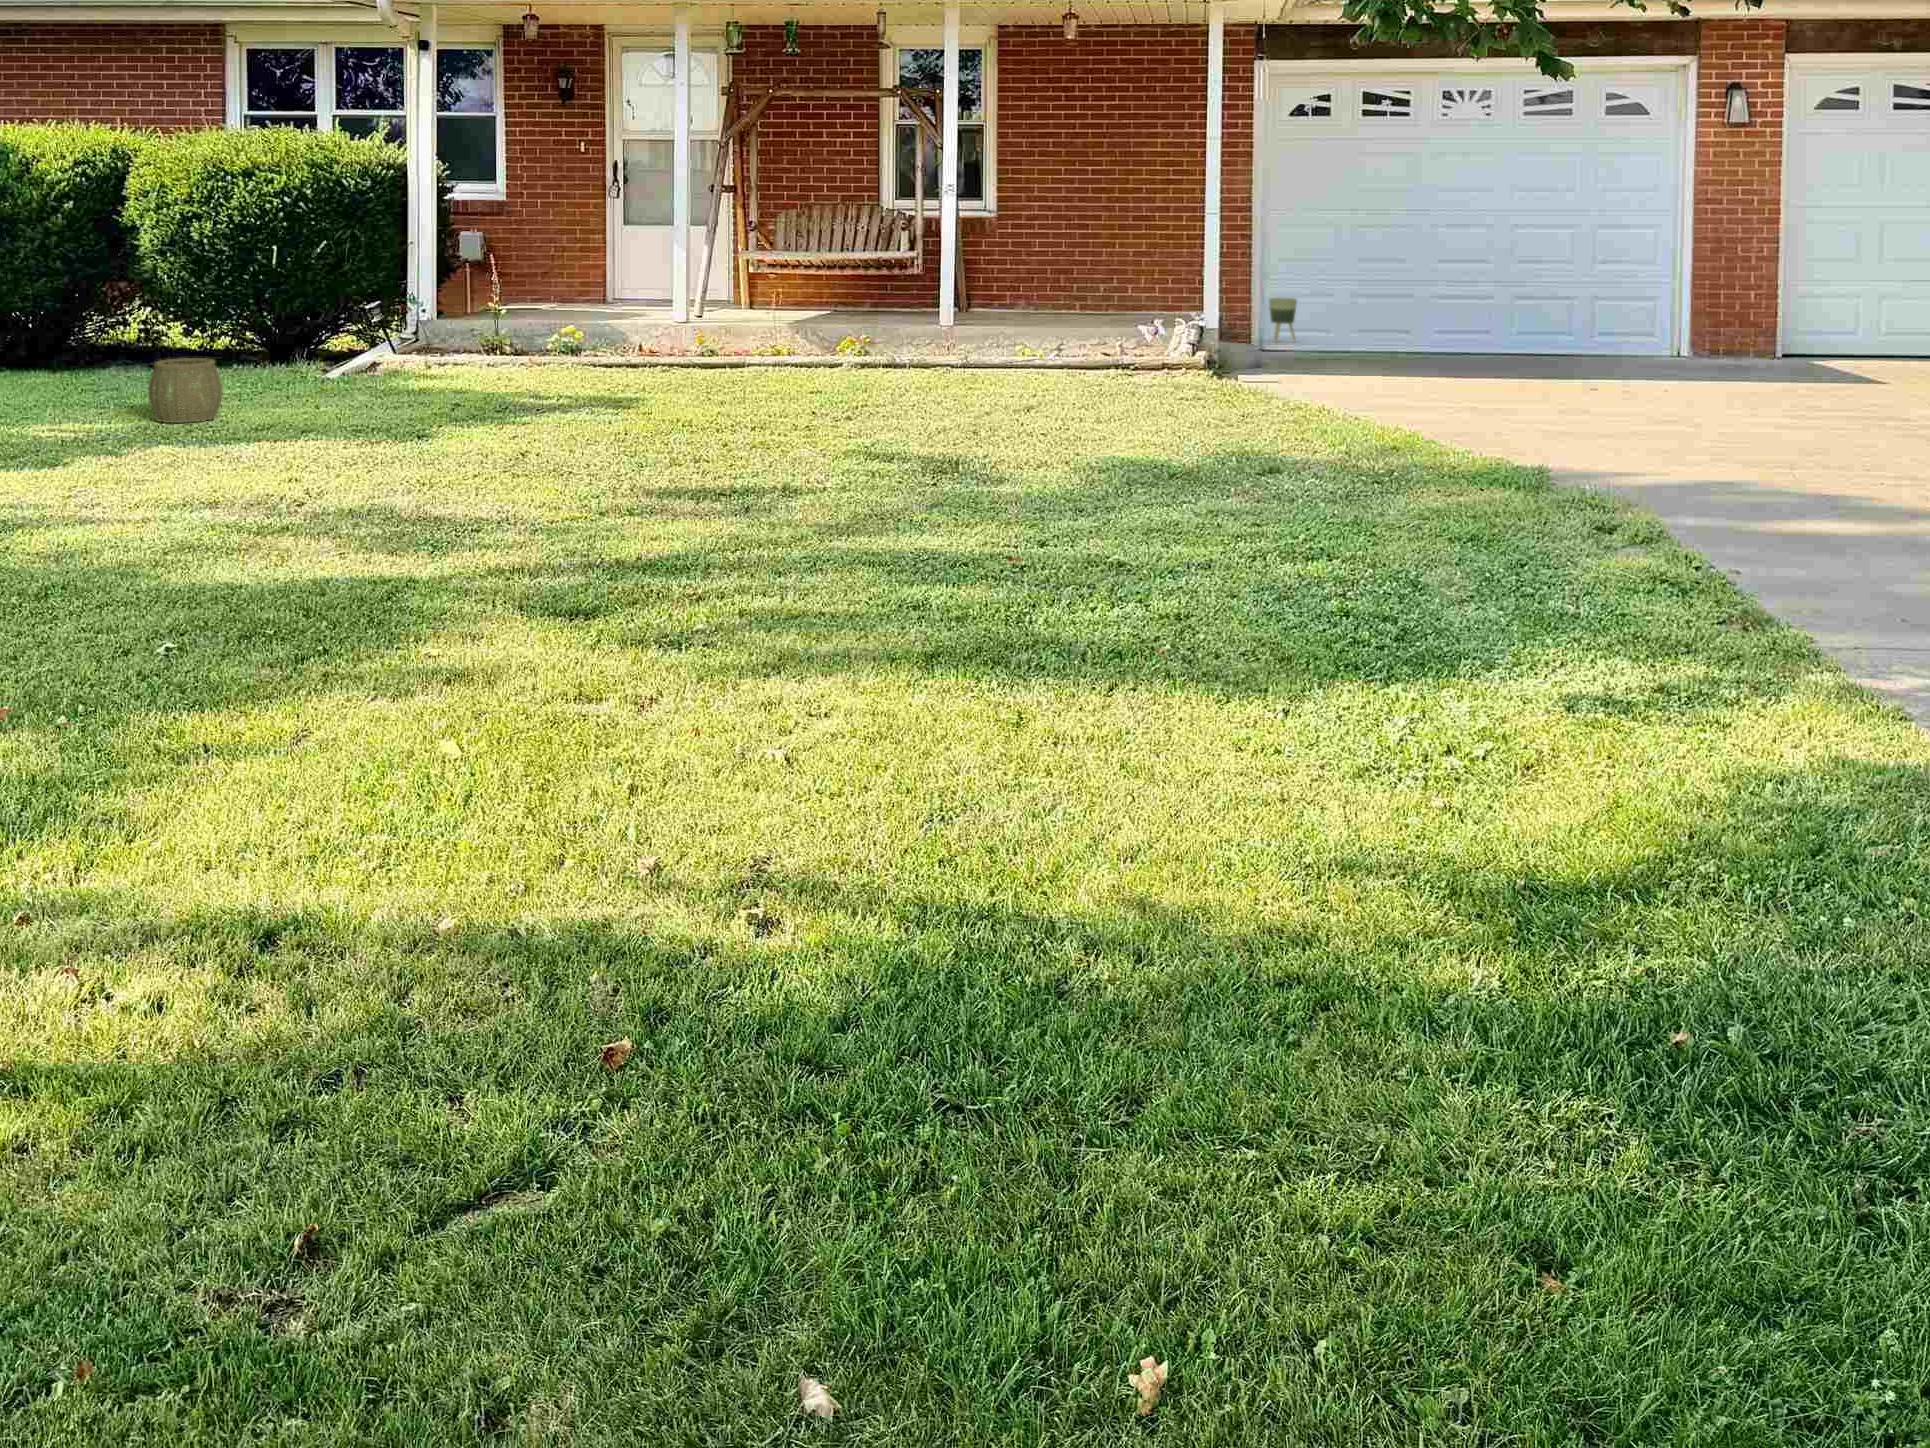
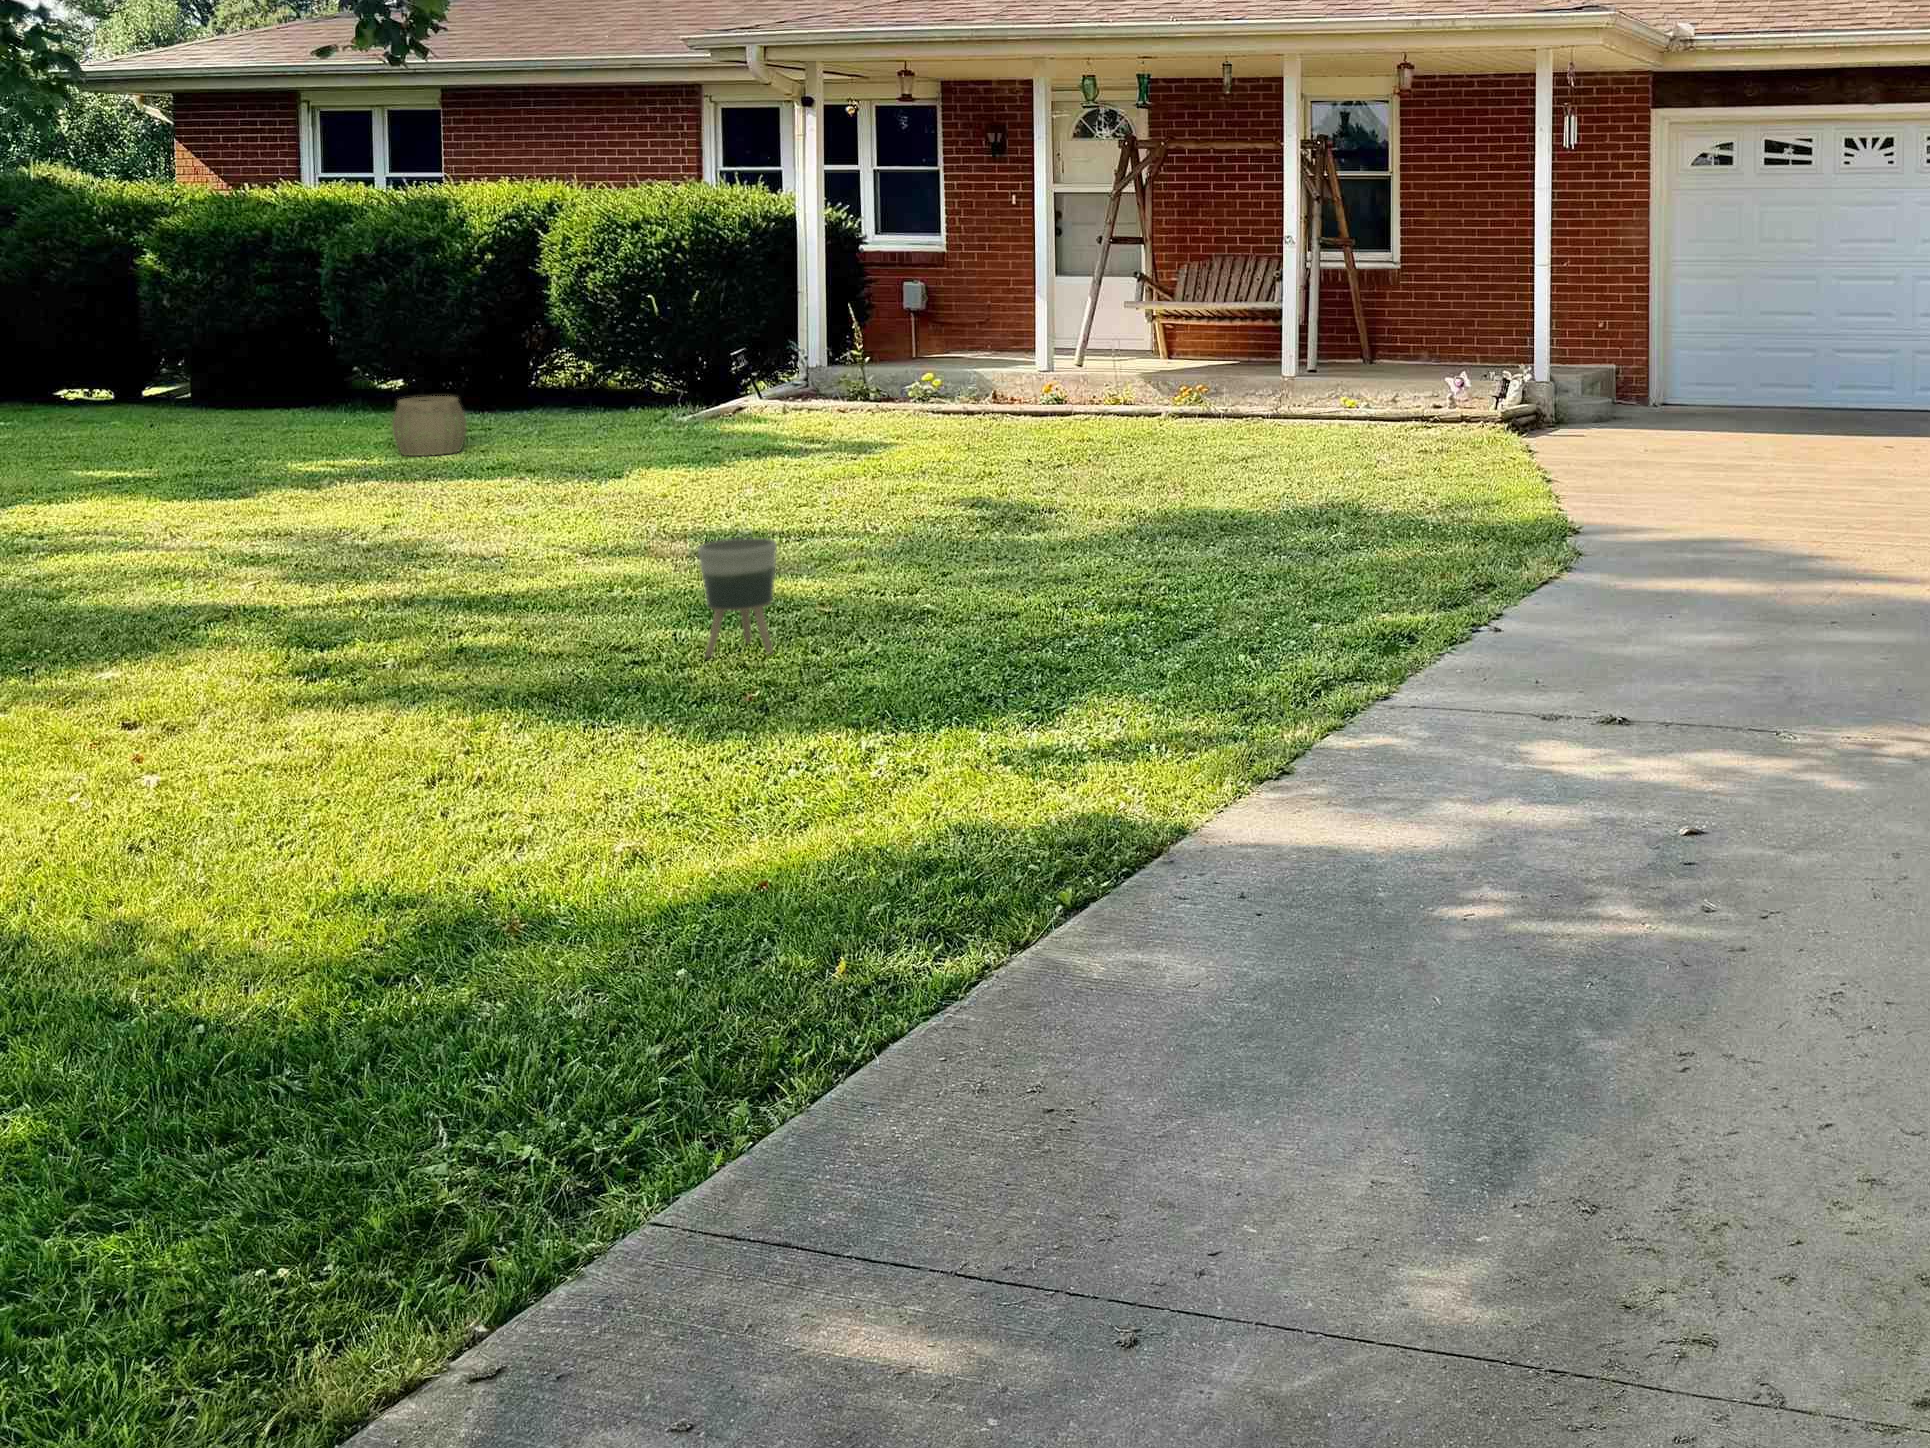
planter: present [1269,298,1297,342] -> present [698,538,777,657]

